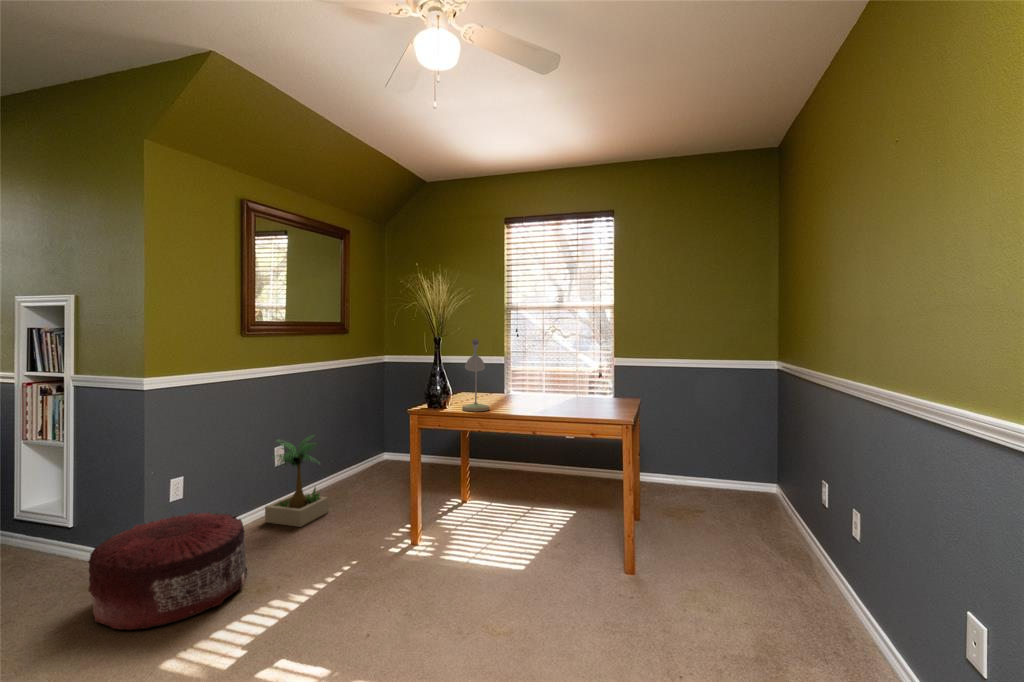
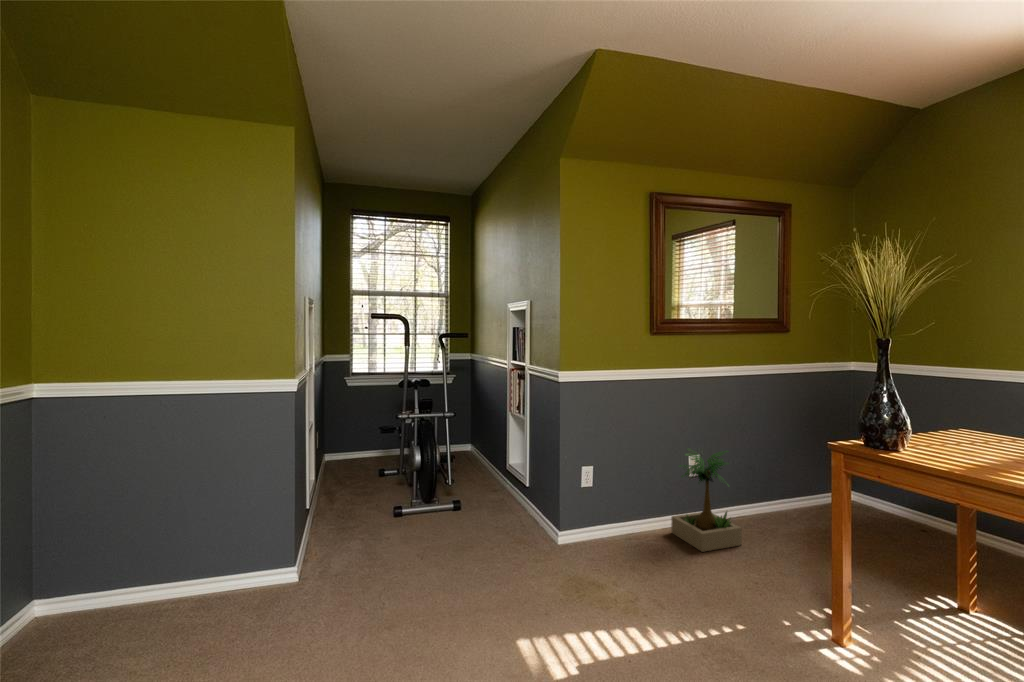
desk lamp: present [462,338,489,411] -> none [932,343,996,472]
pouf: present [88,512,247,630] -> none [502,500,629,606]

